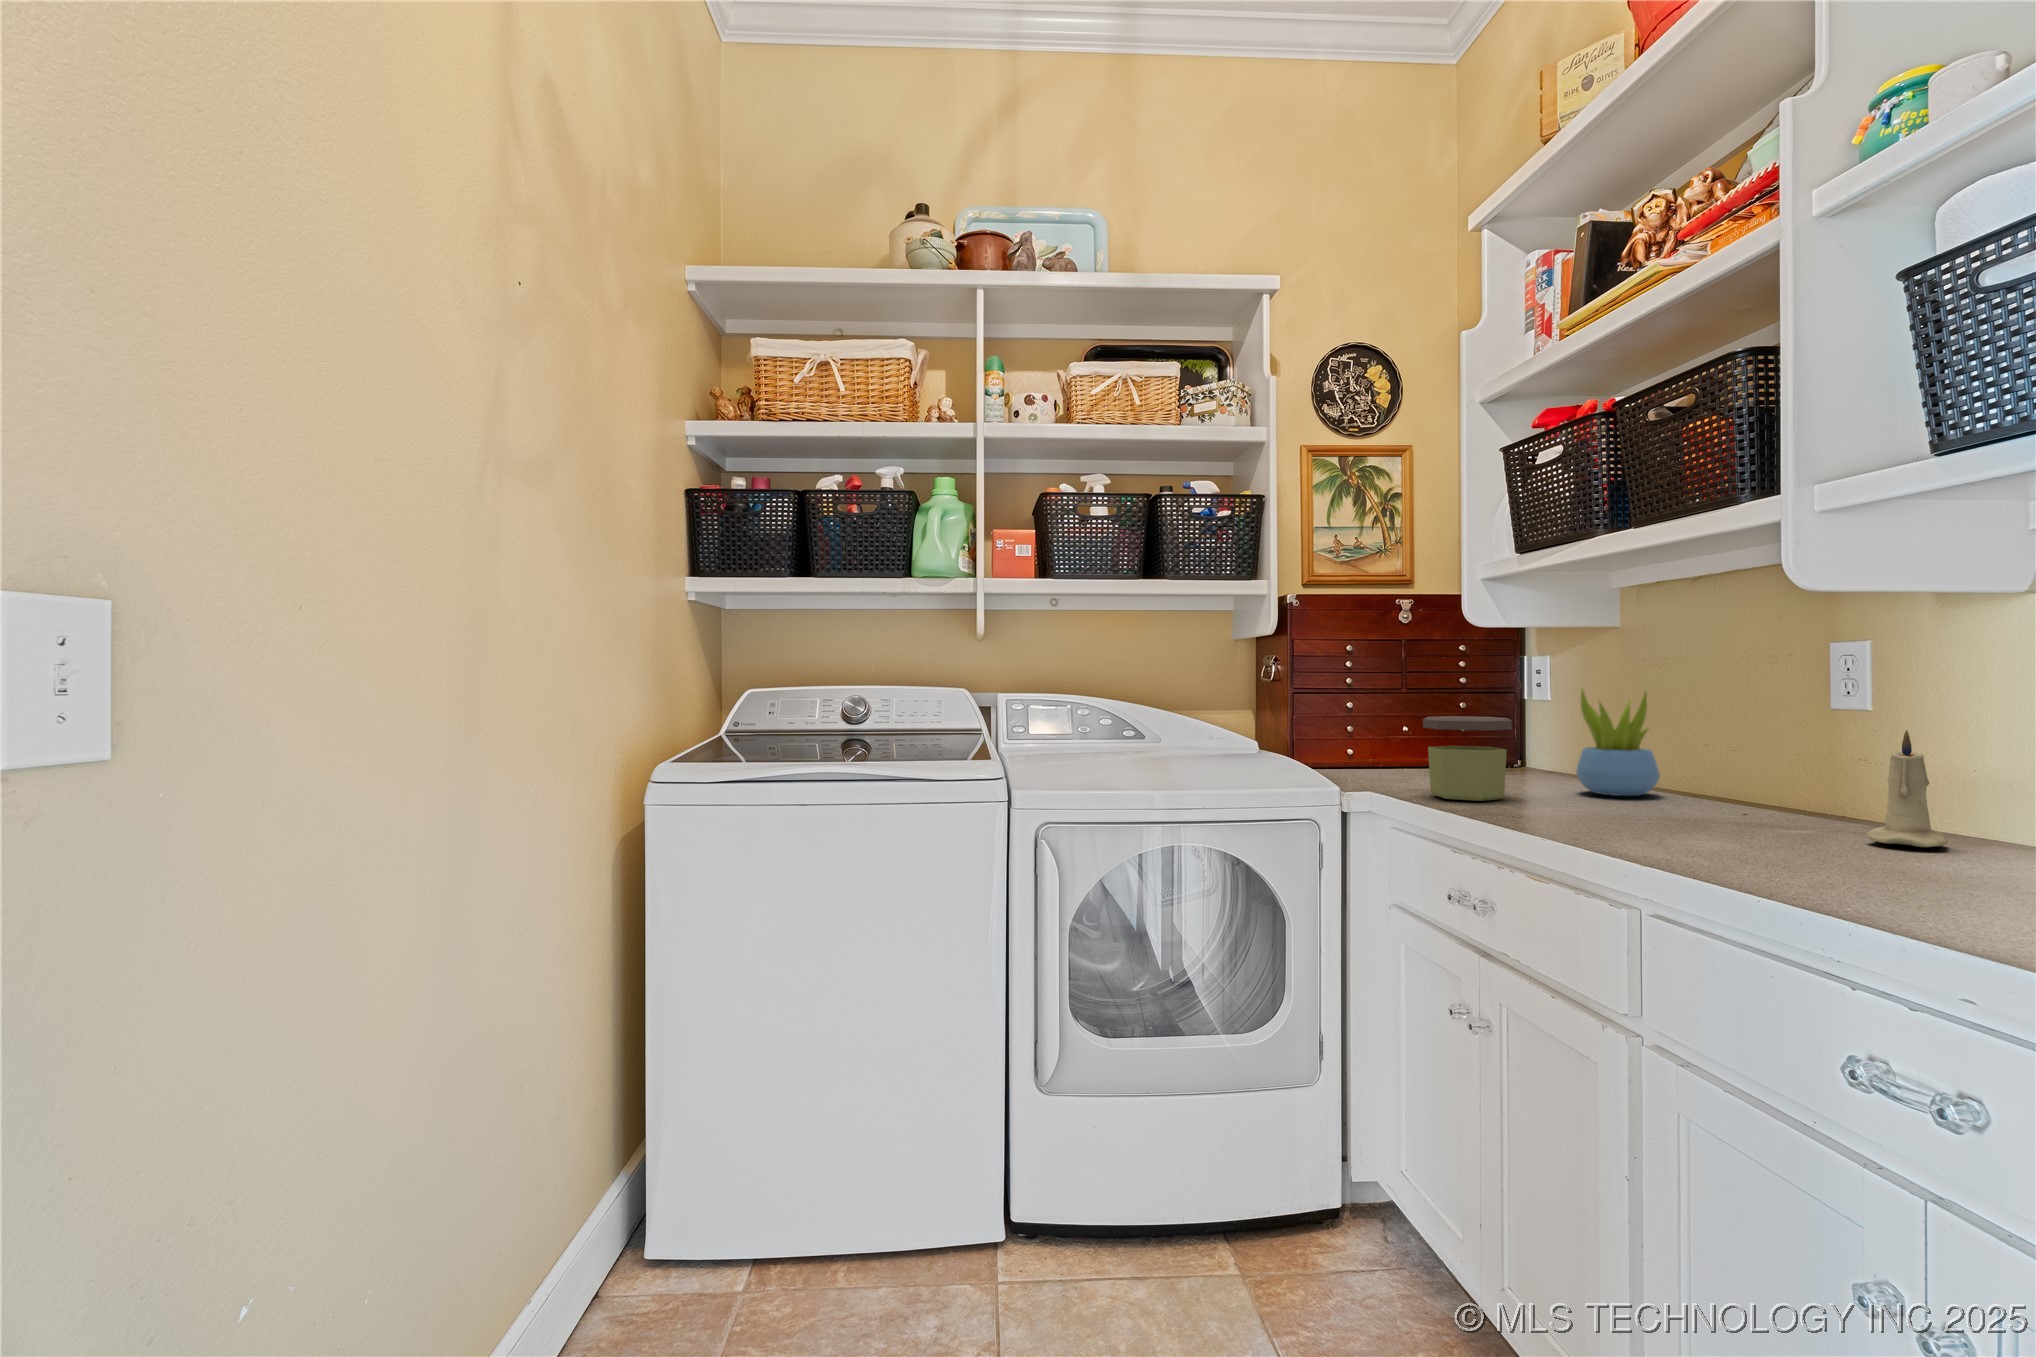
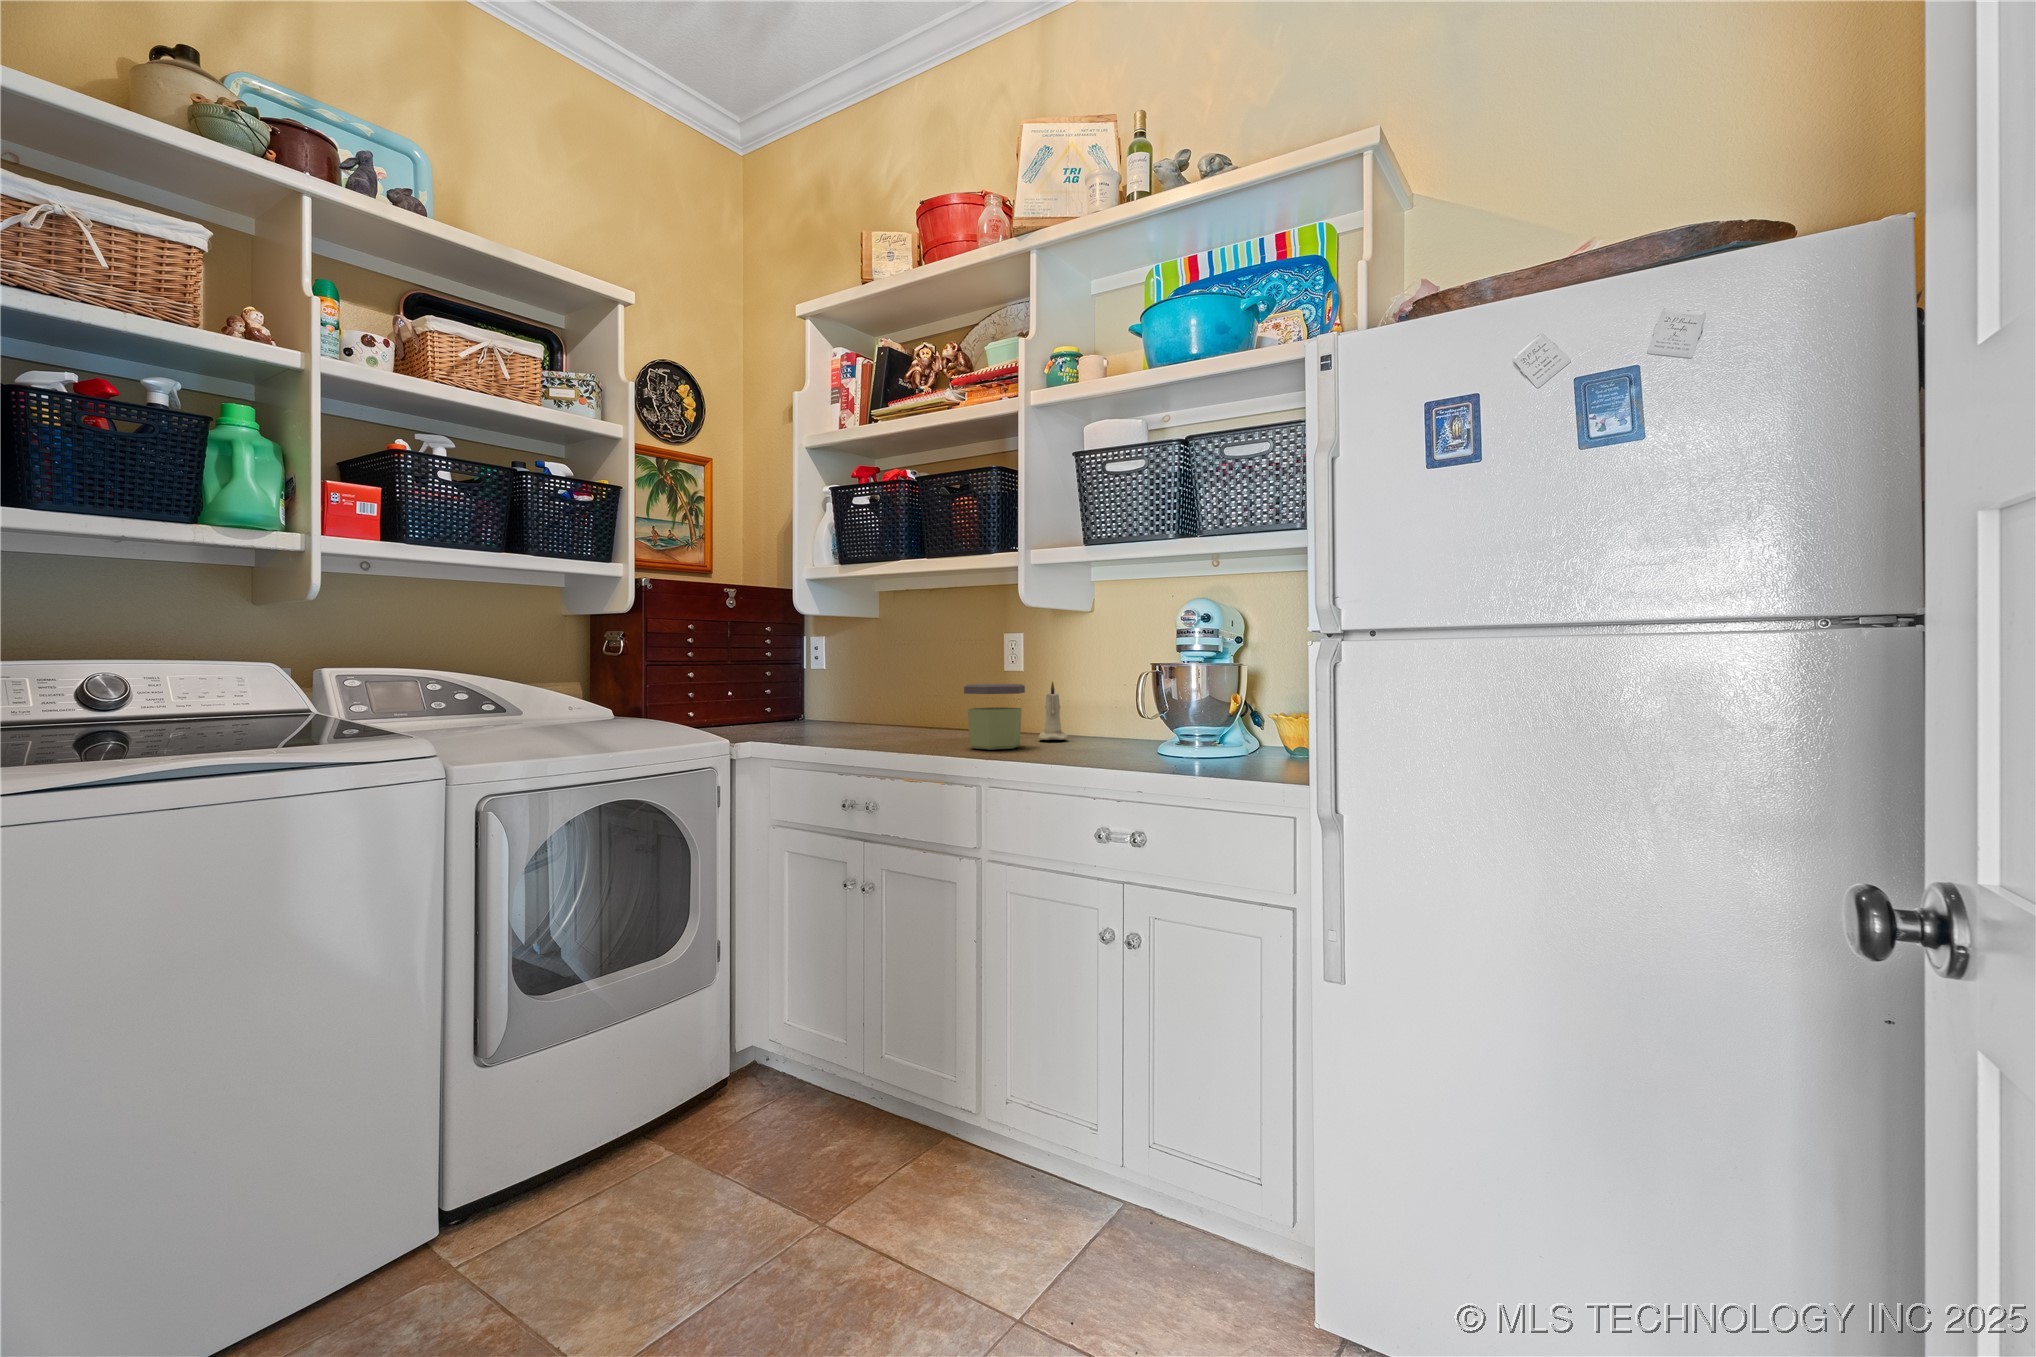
succulent plant: present [1576,690,1660,796] -> none [875,660,921,732]
jar: present [1423,716,1512,801] -> present [964,684,1025,749]

